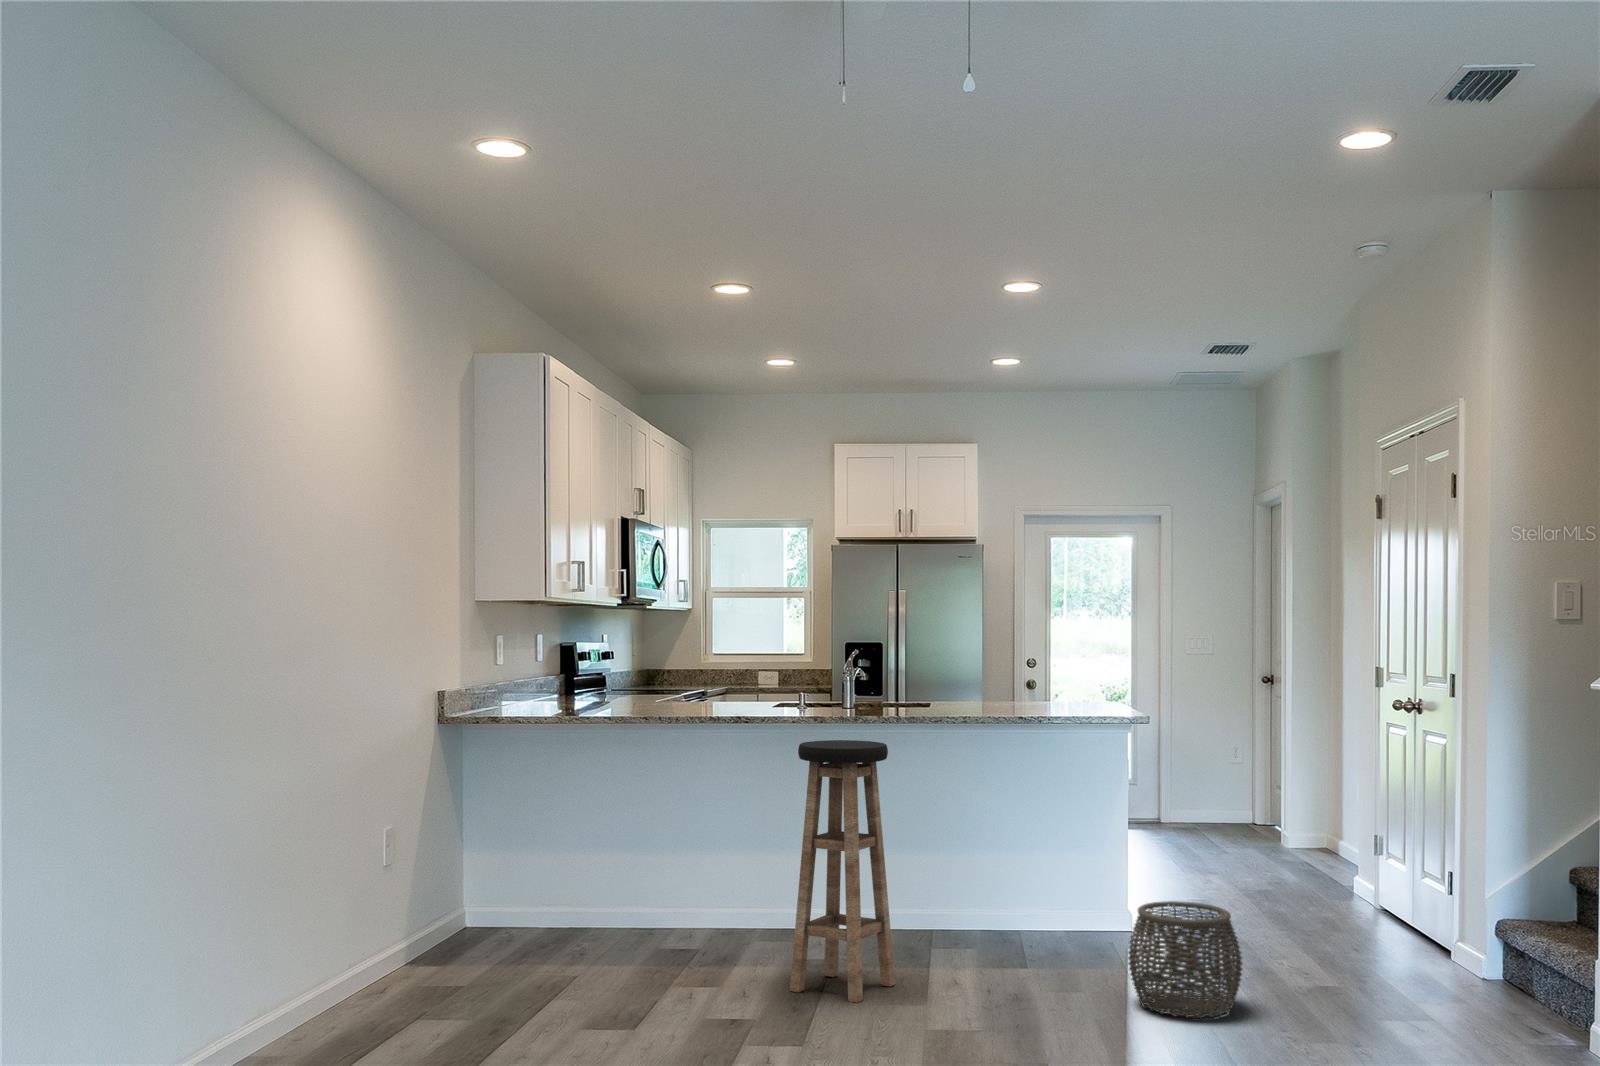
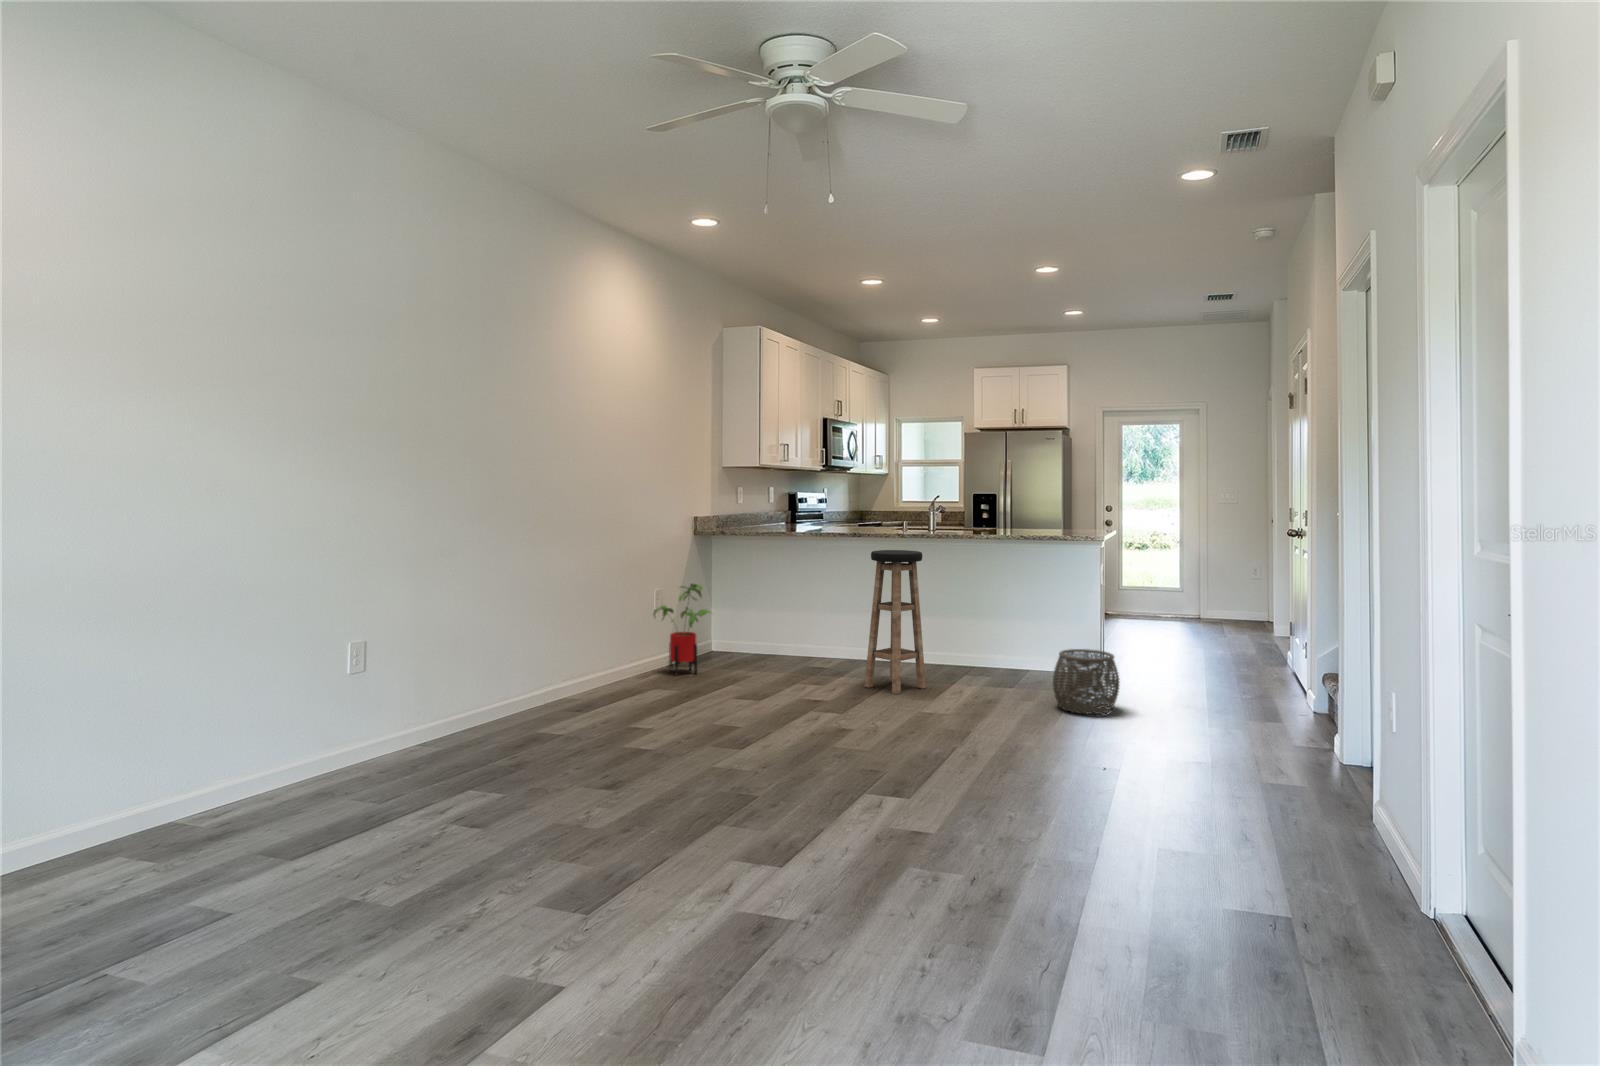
house plant: none [379,813,499,994] -> present [653,584,710,675]

